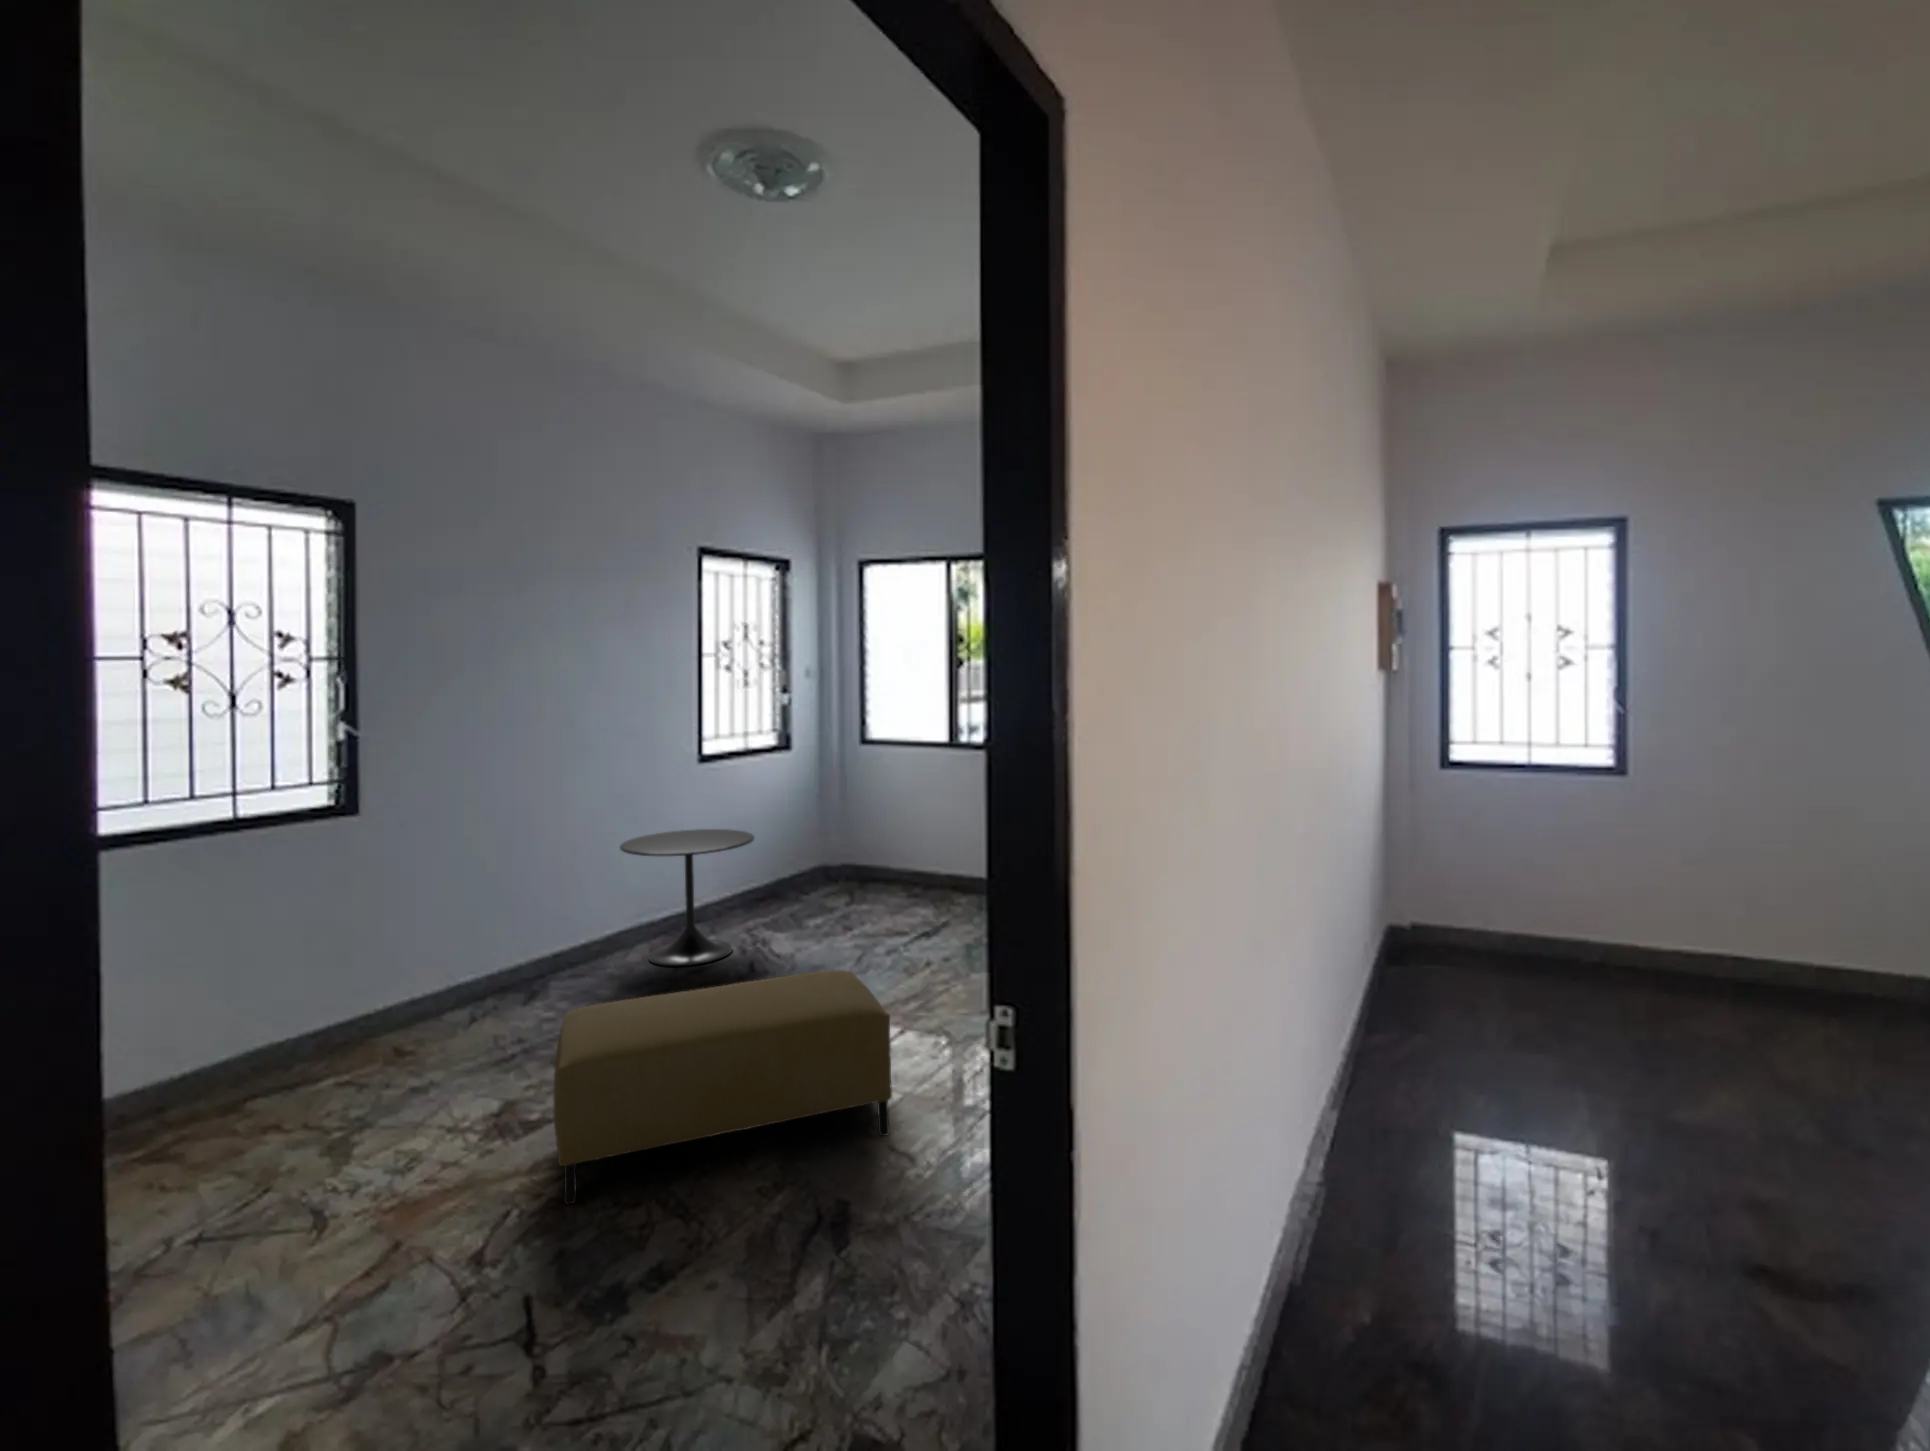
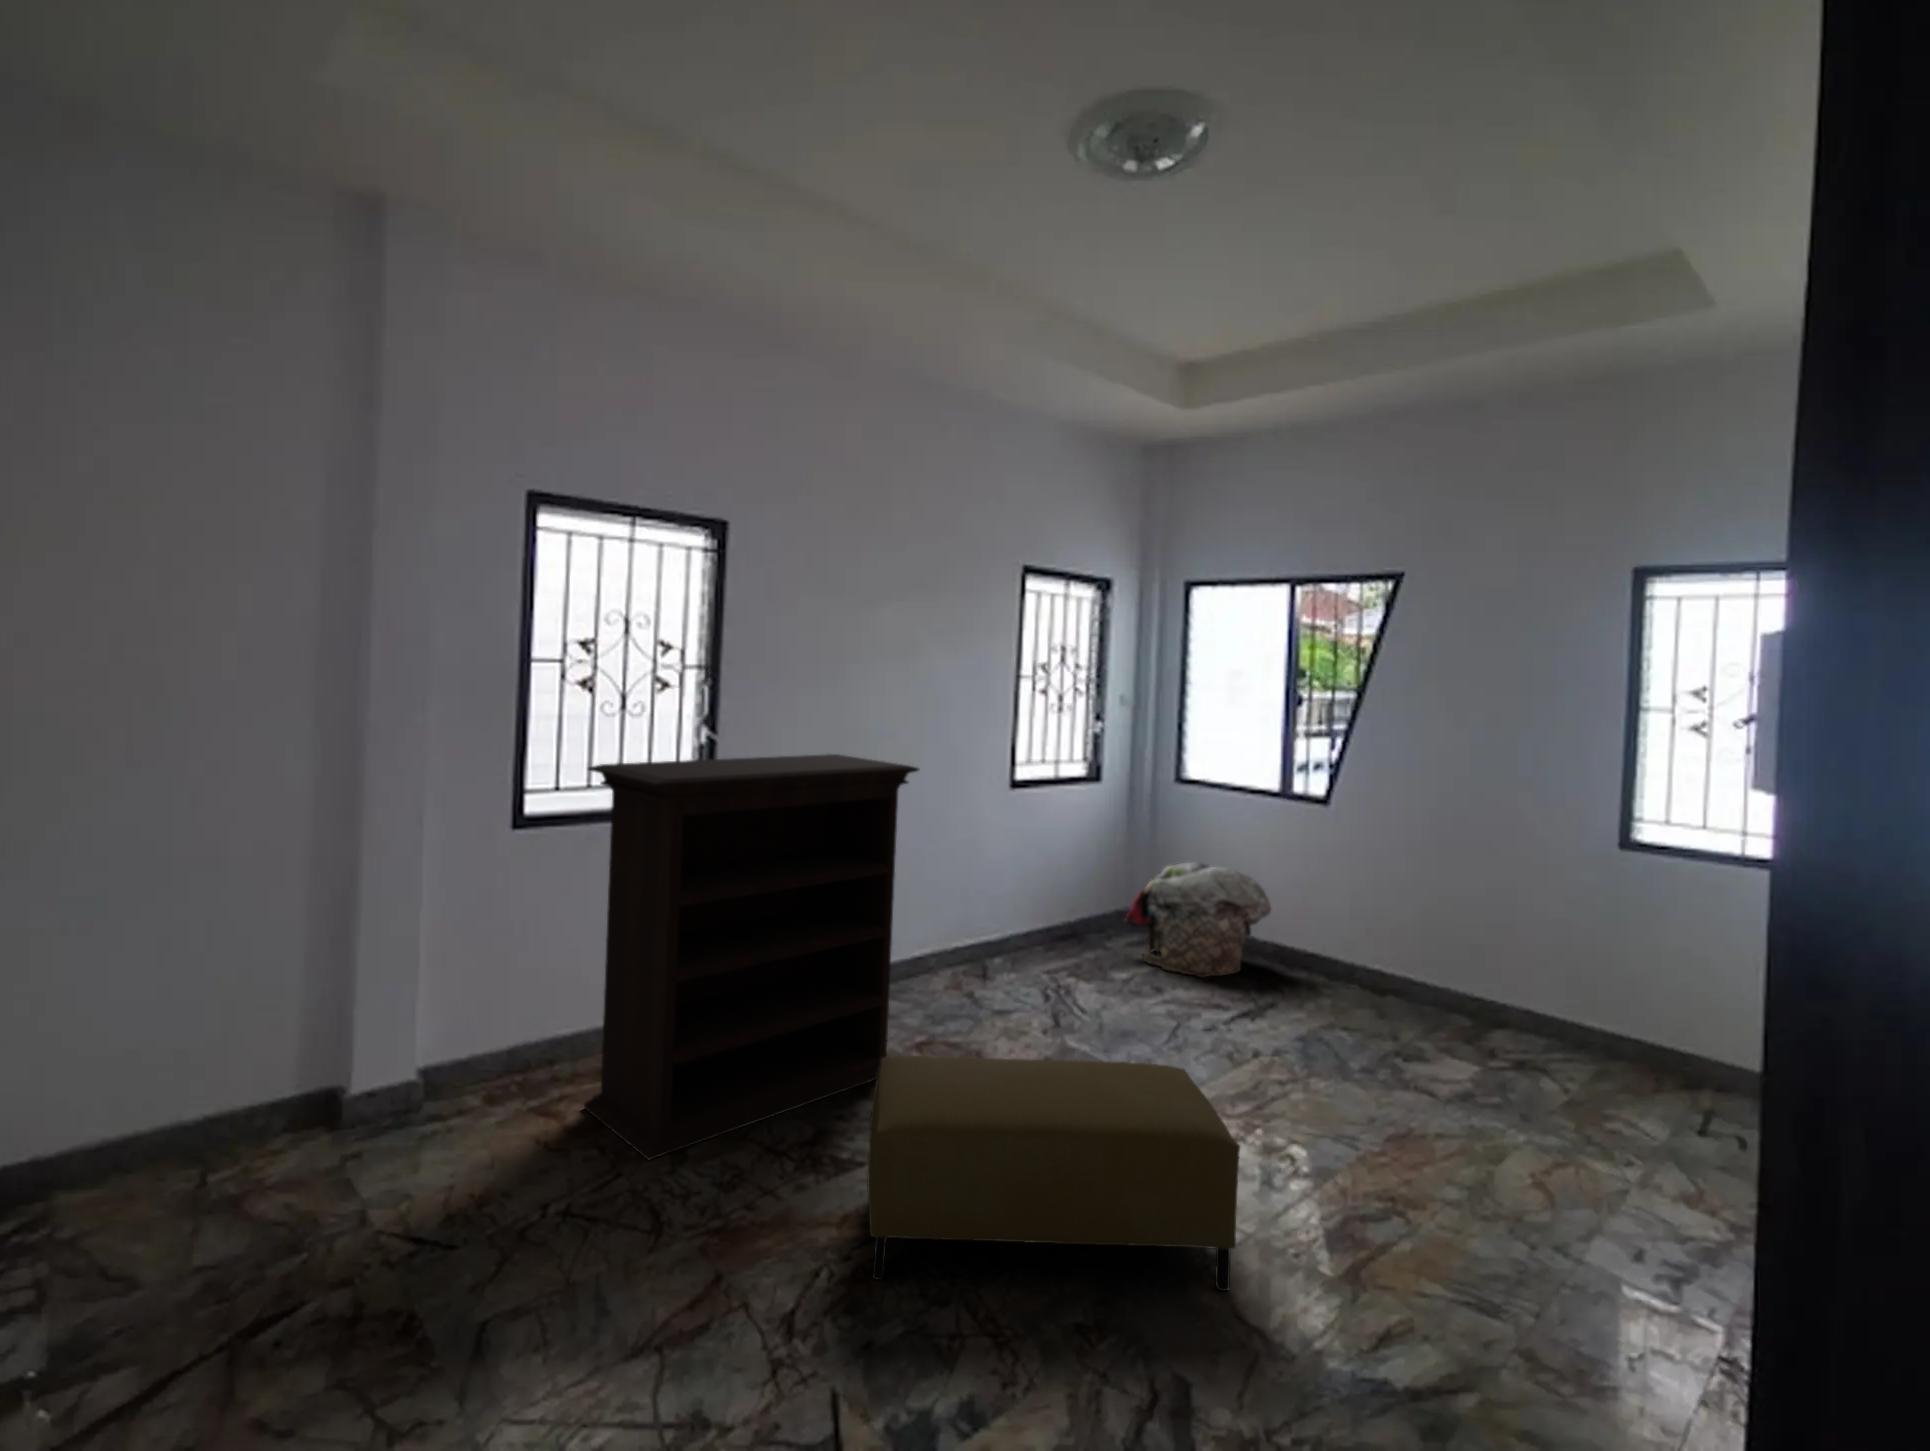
bookshelf: none [191,738,593,1168] -> present [584,754,919,1160]
laundry basket: none [818,812,945,913] -> present [1125,862,1271,978]
side table: present [620,829,754,966] -> none [931,858,1065,1005]

